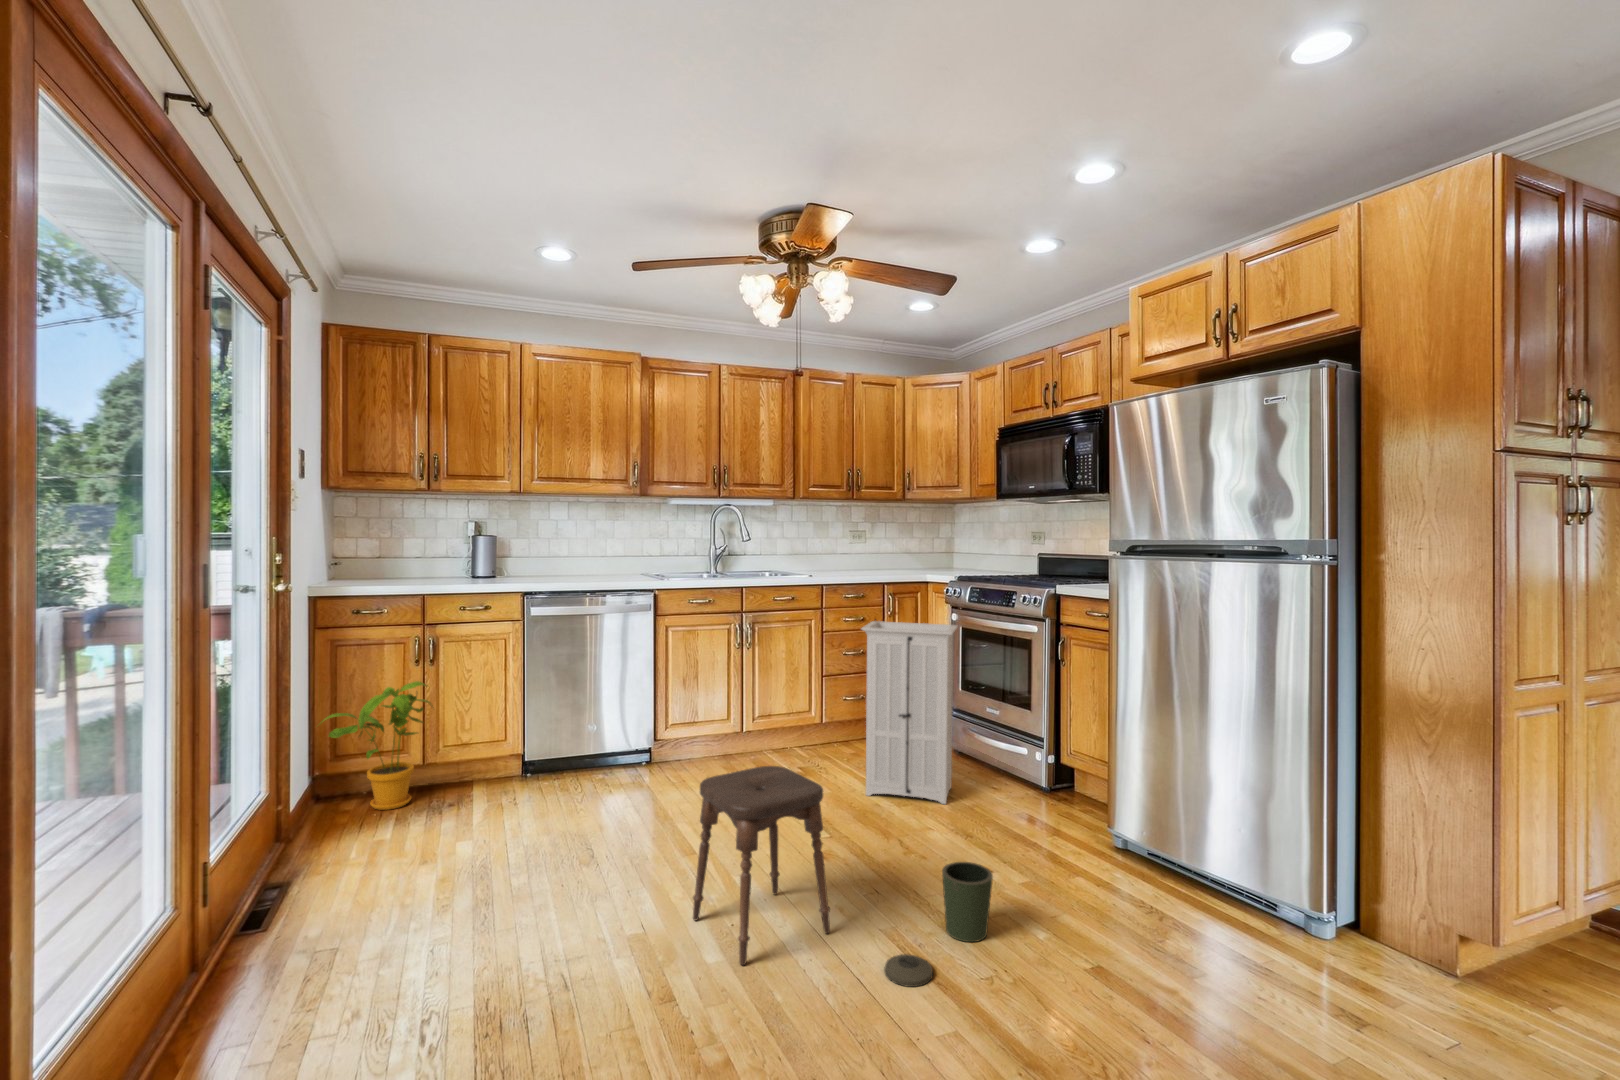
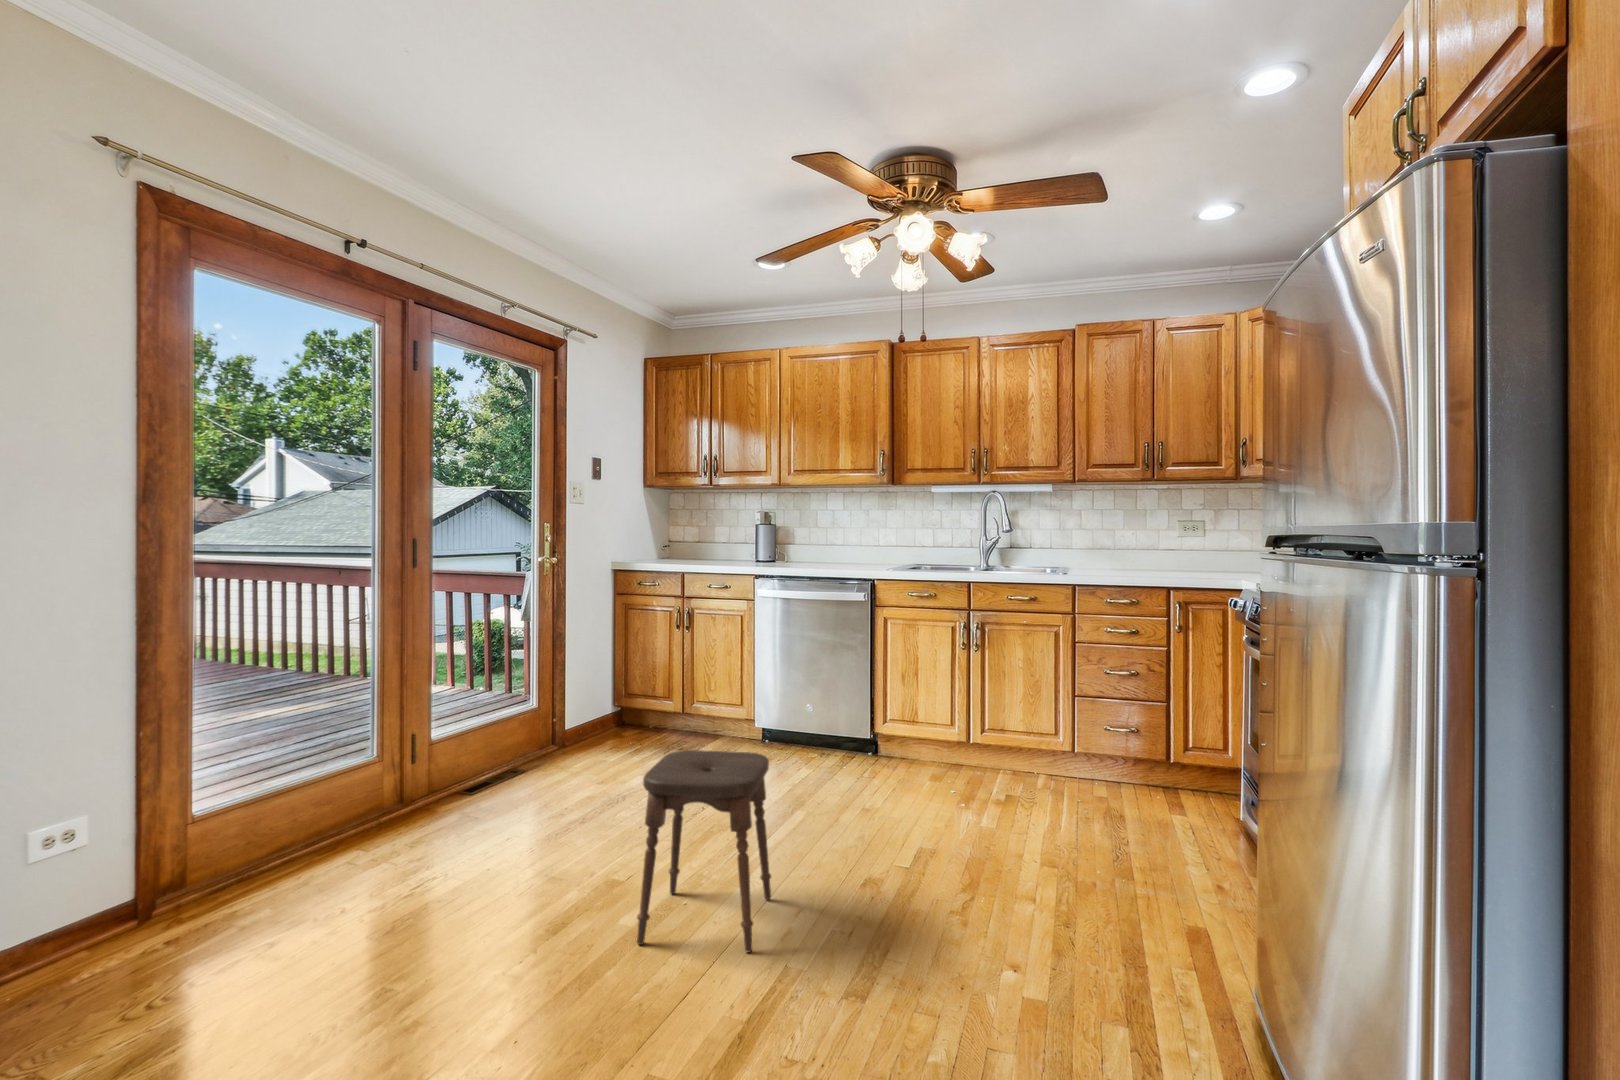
storage cabinet: present [862,619,958,804] -> none [1019,622,1163,882]
house plant: present [324,681,431,810] -> none [597,641,681,746]
trash can: present [884,862,993,987] -> none [722,922,917,1043]

